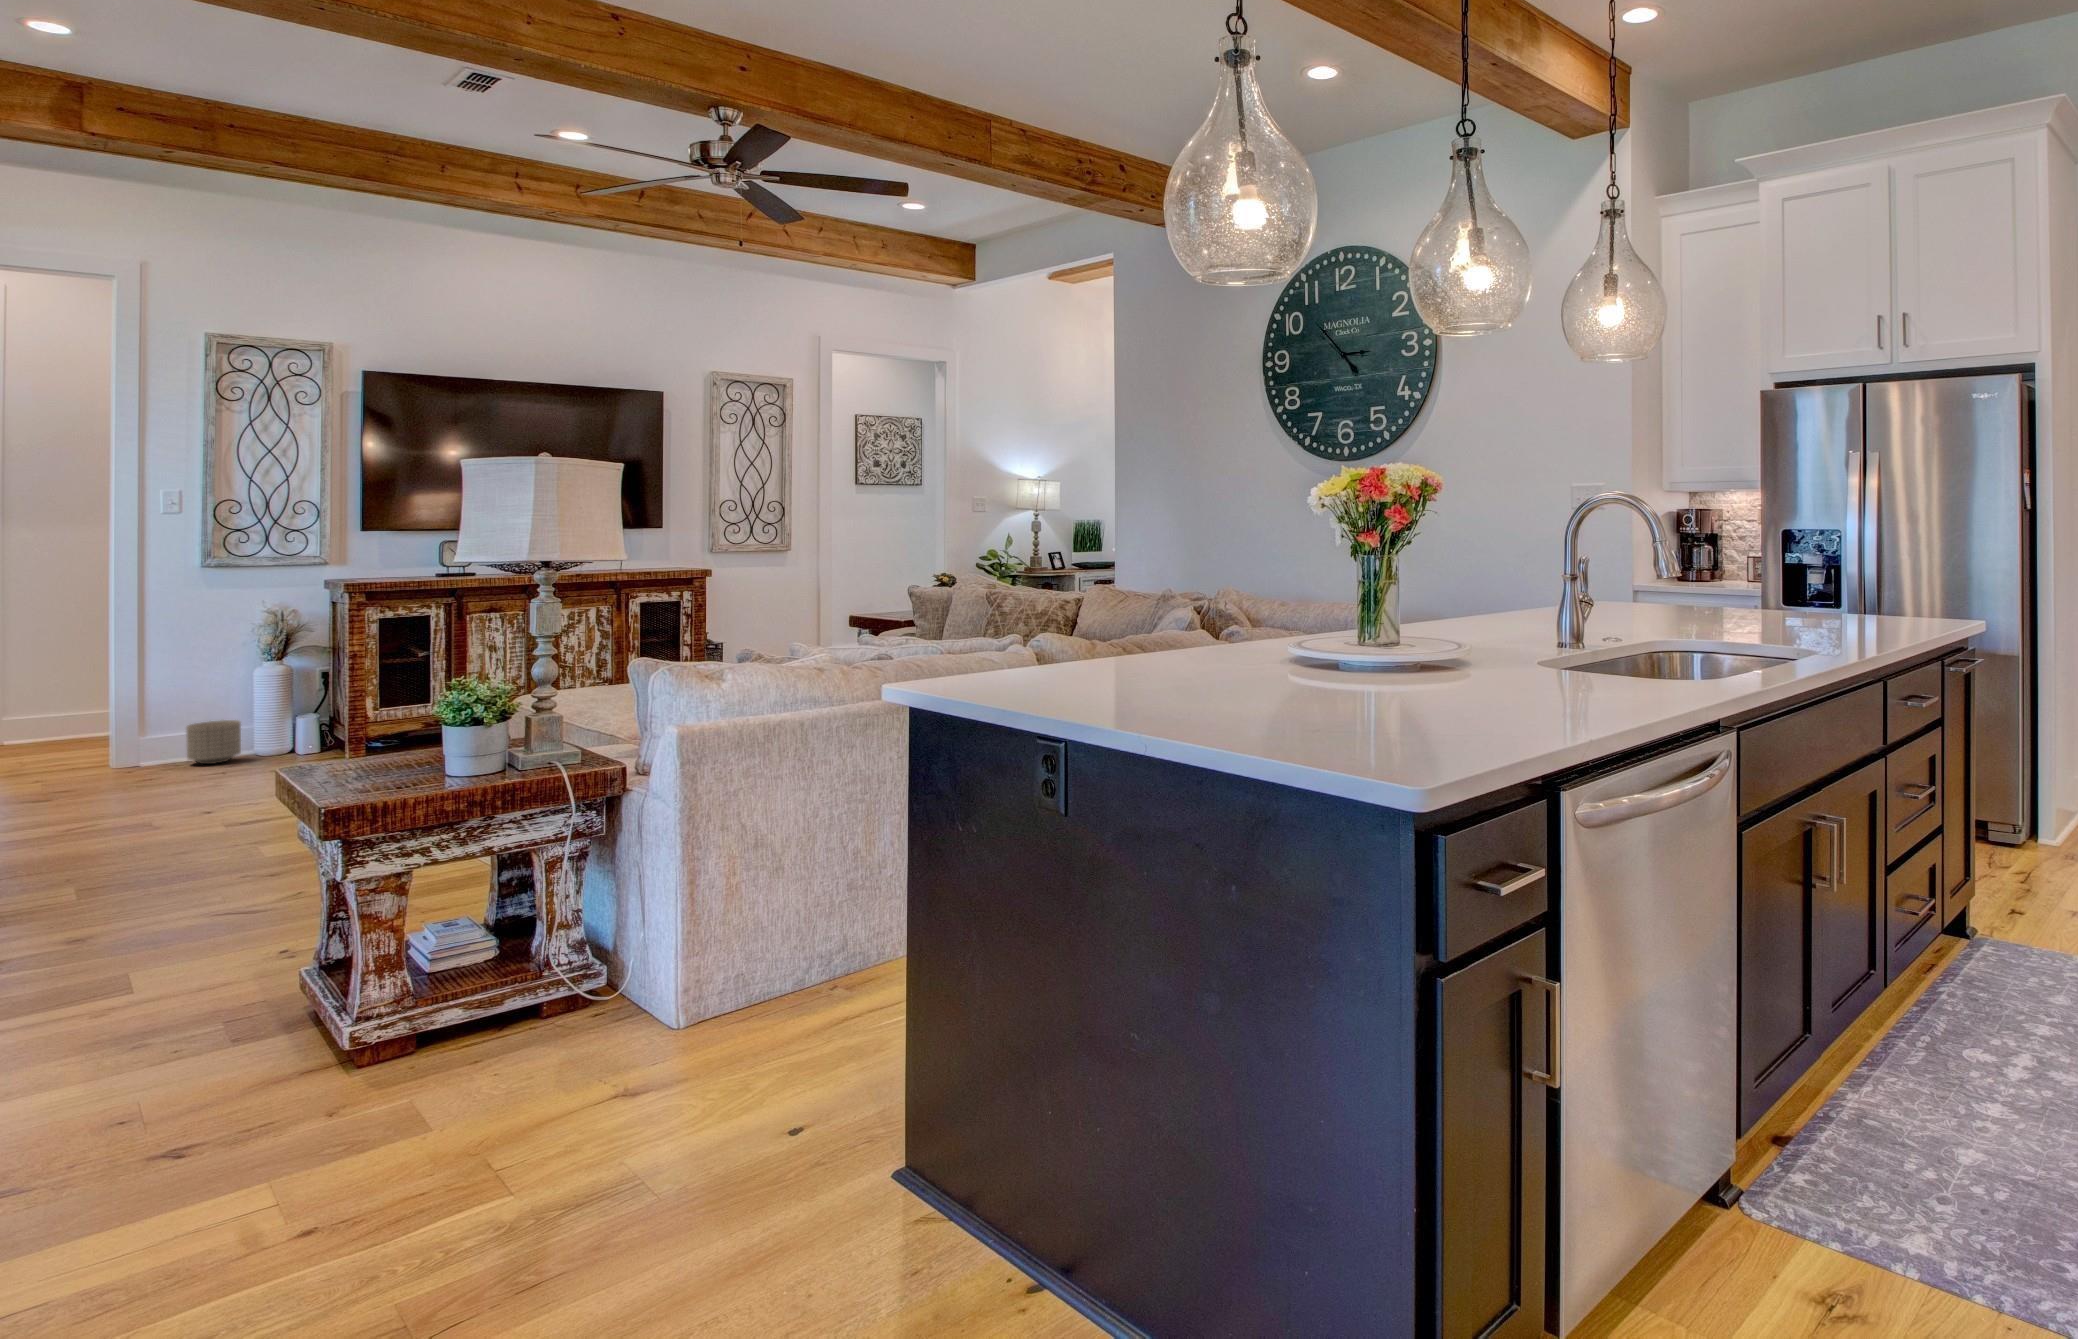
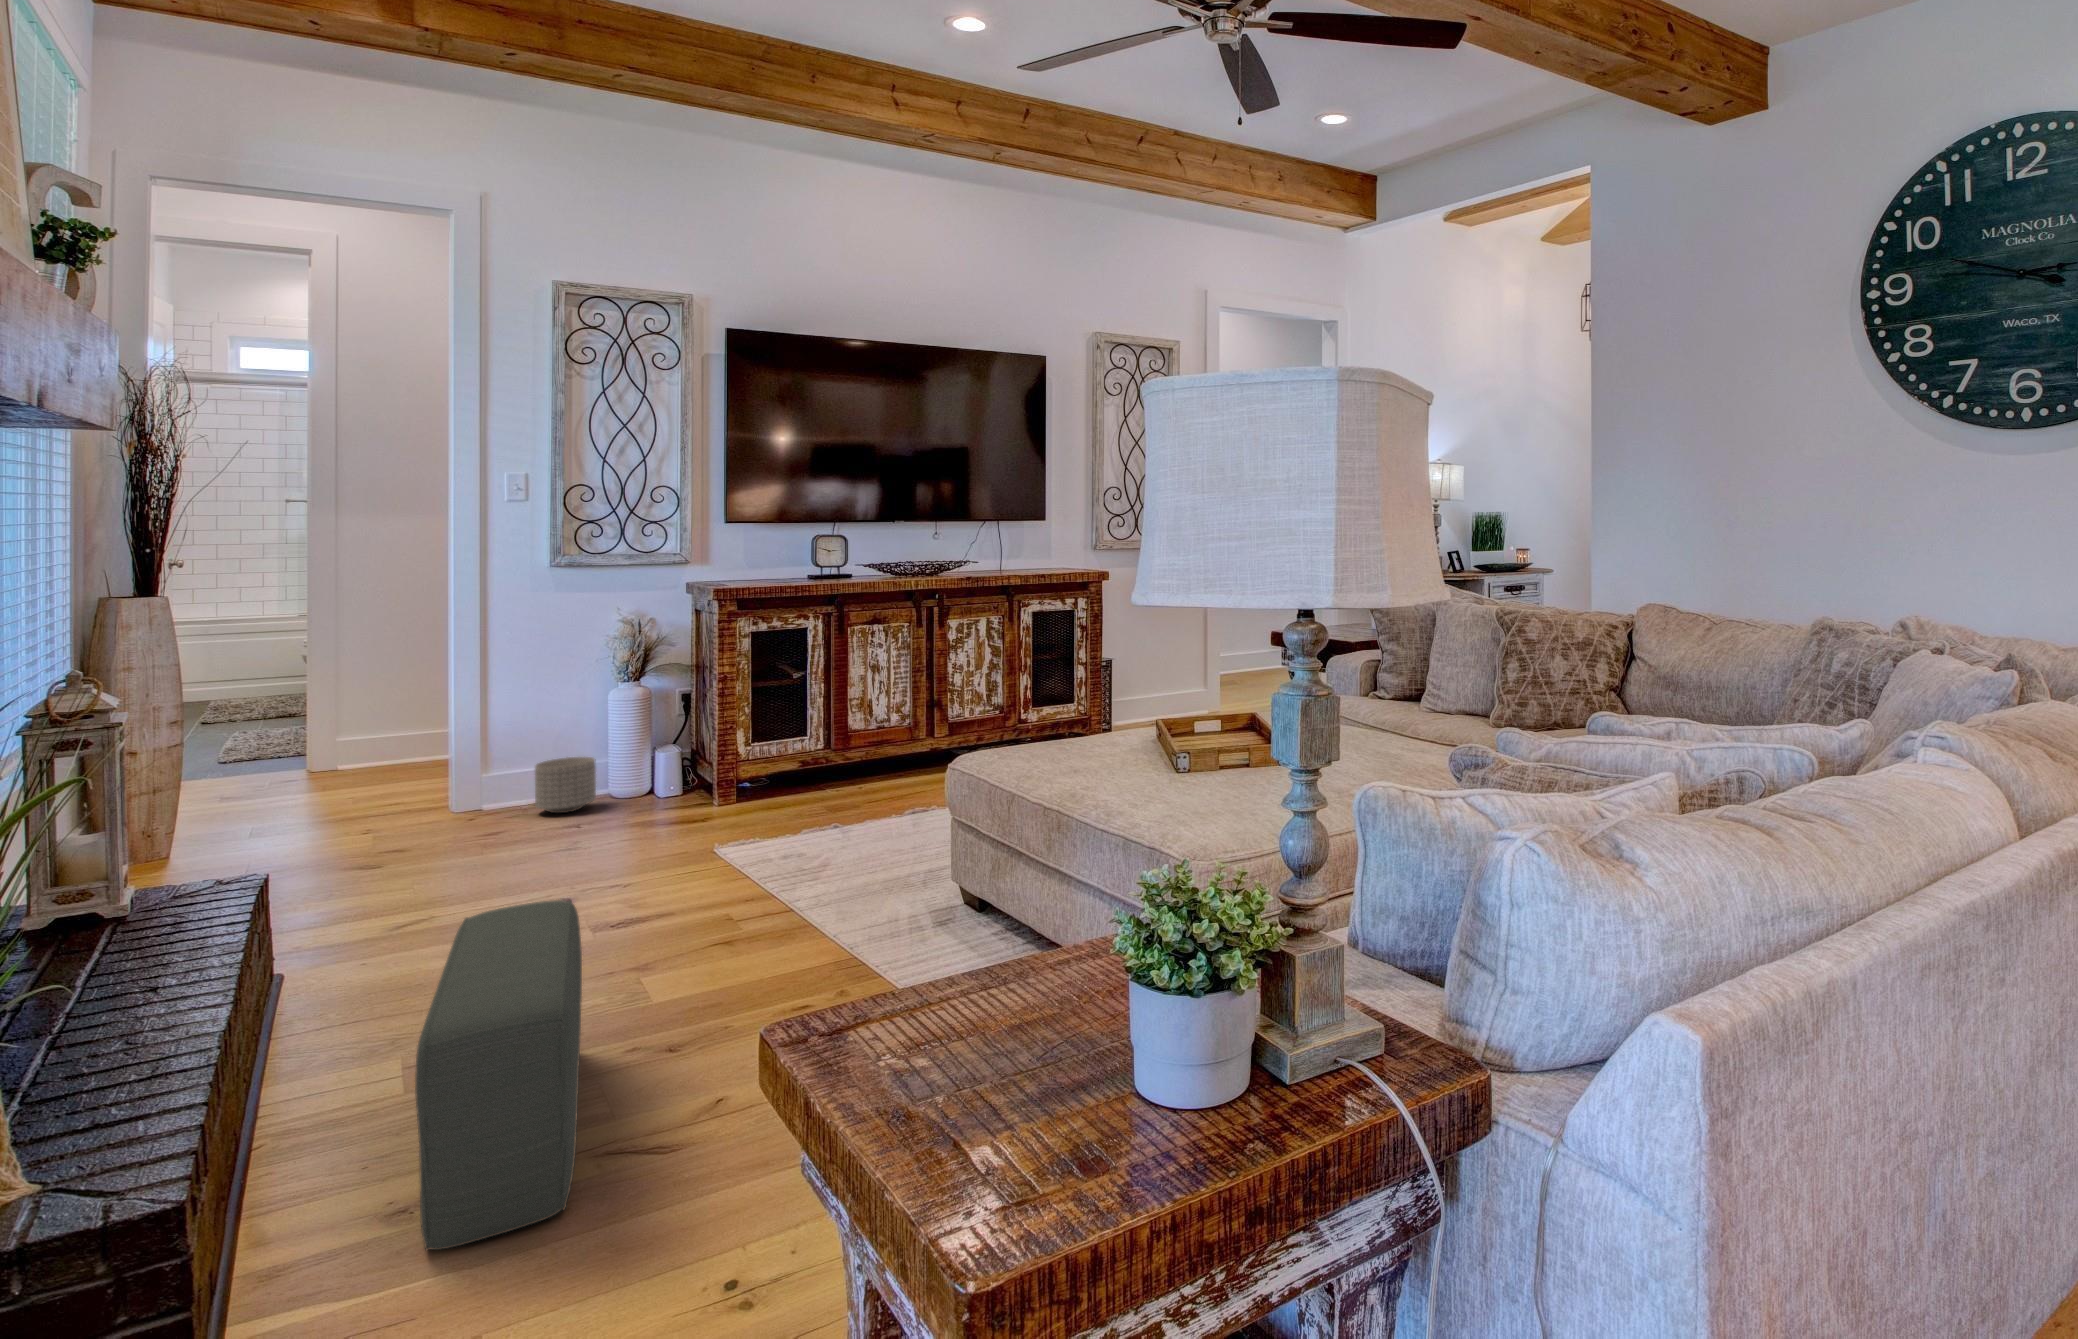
pouf: none [83,773,193,928] -> present [415,900,582,1250]

